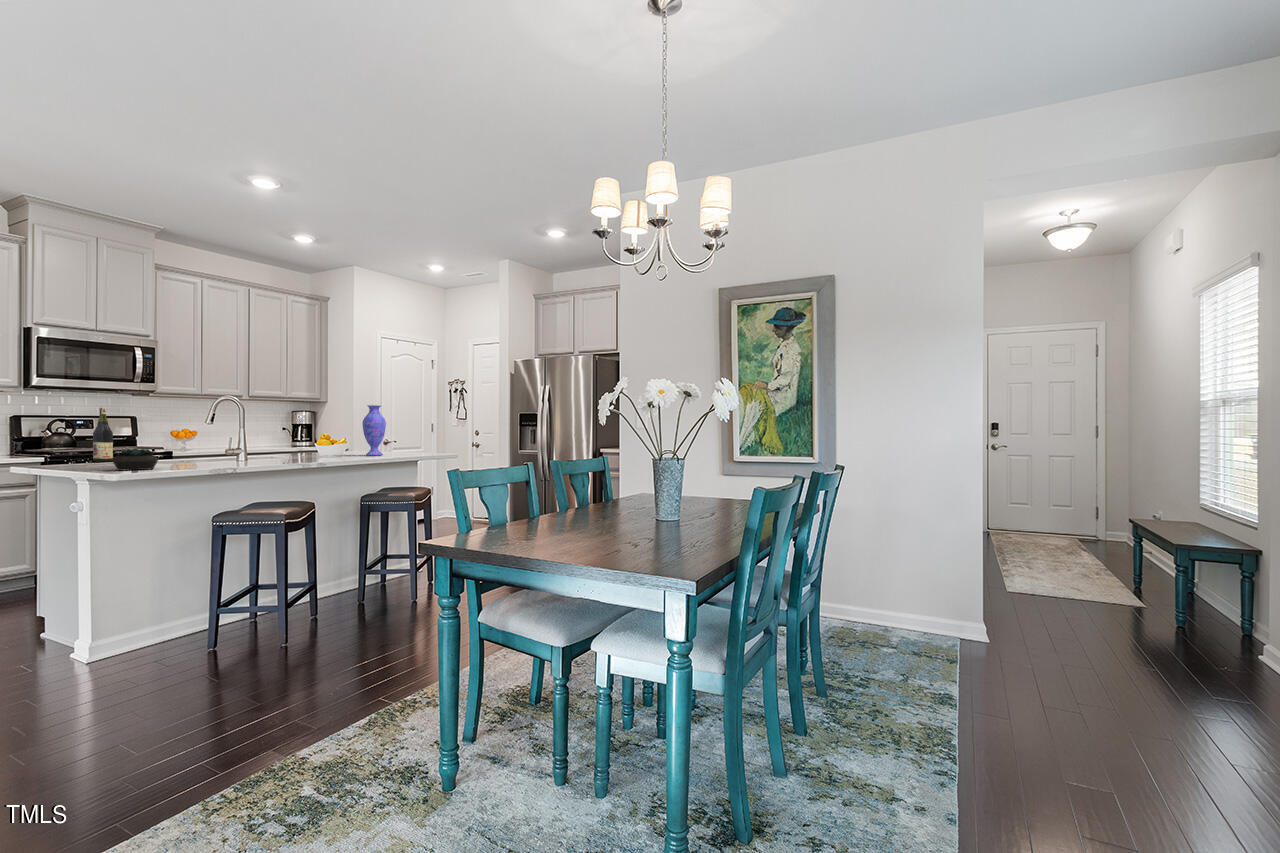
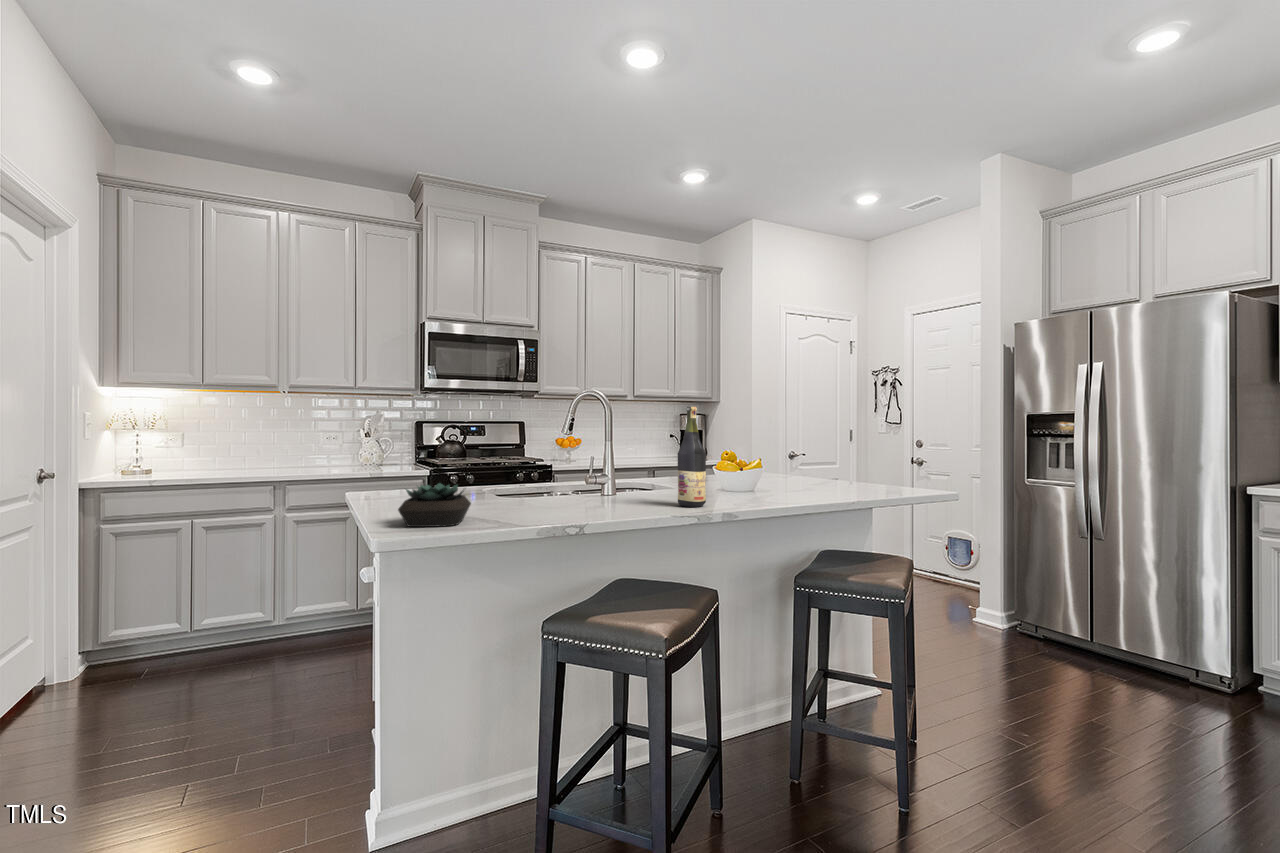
vase: present [362,405,386,456] -> none [788,403,827,492]
wine bottle: present [93,408,113,462] -> present [678,407,706,507]

